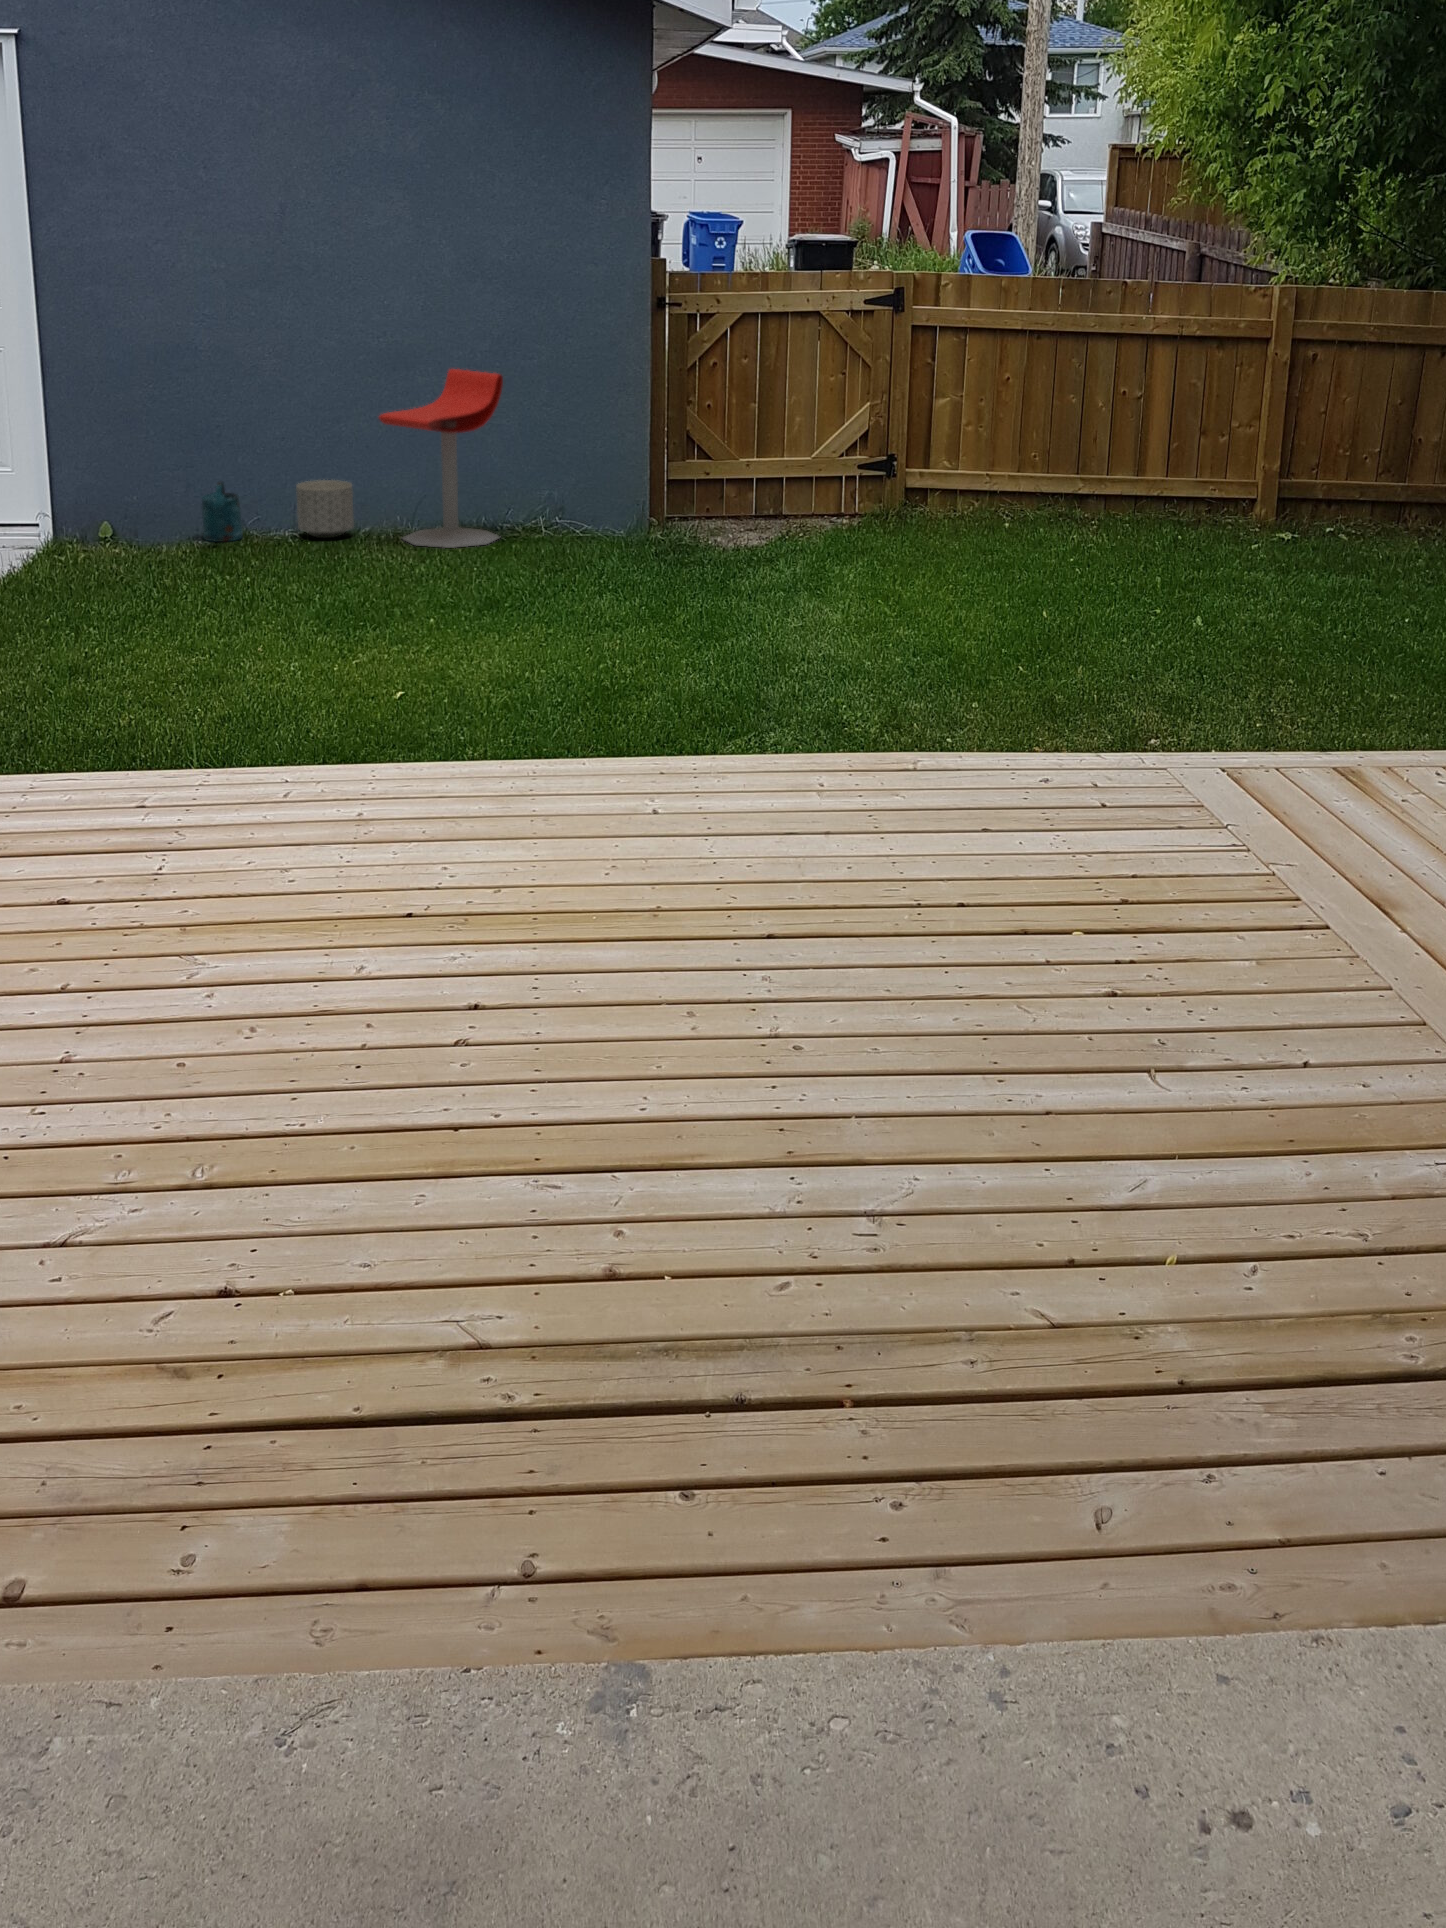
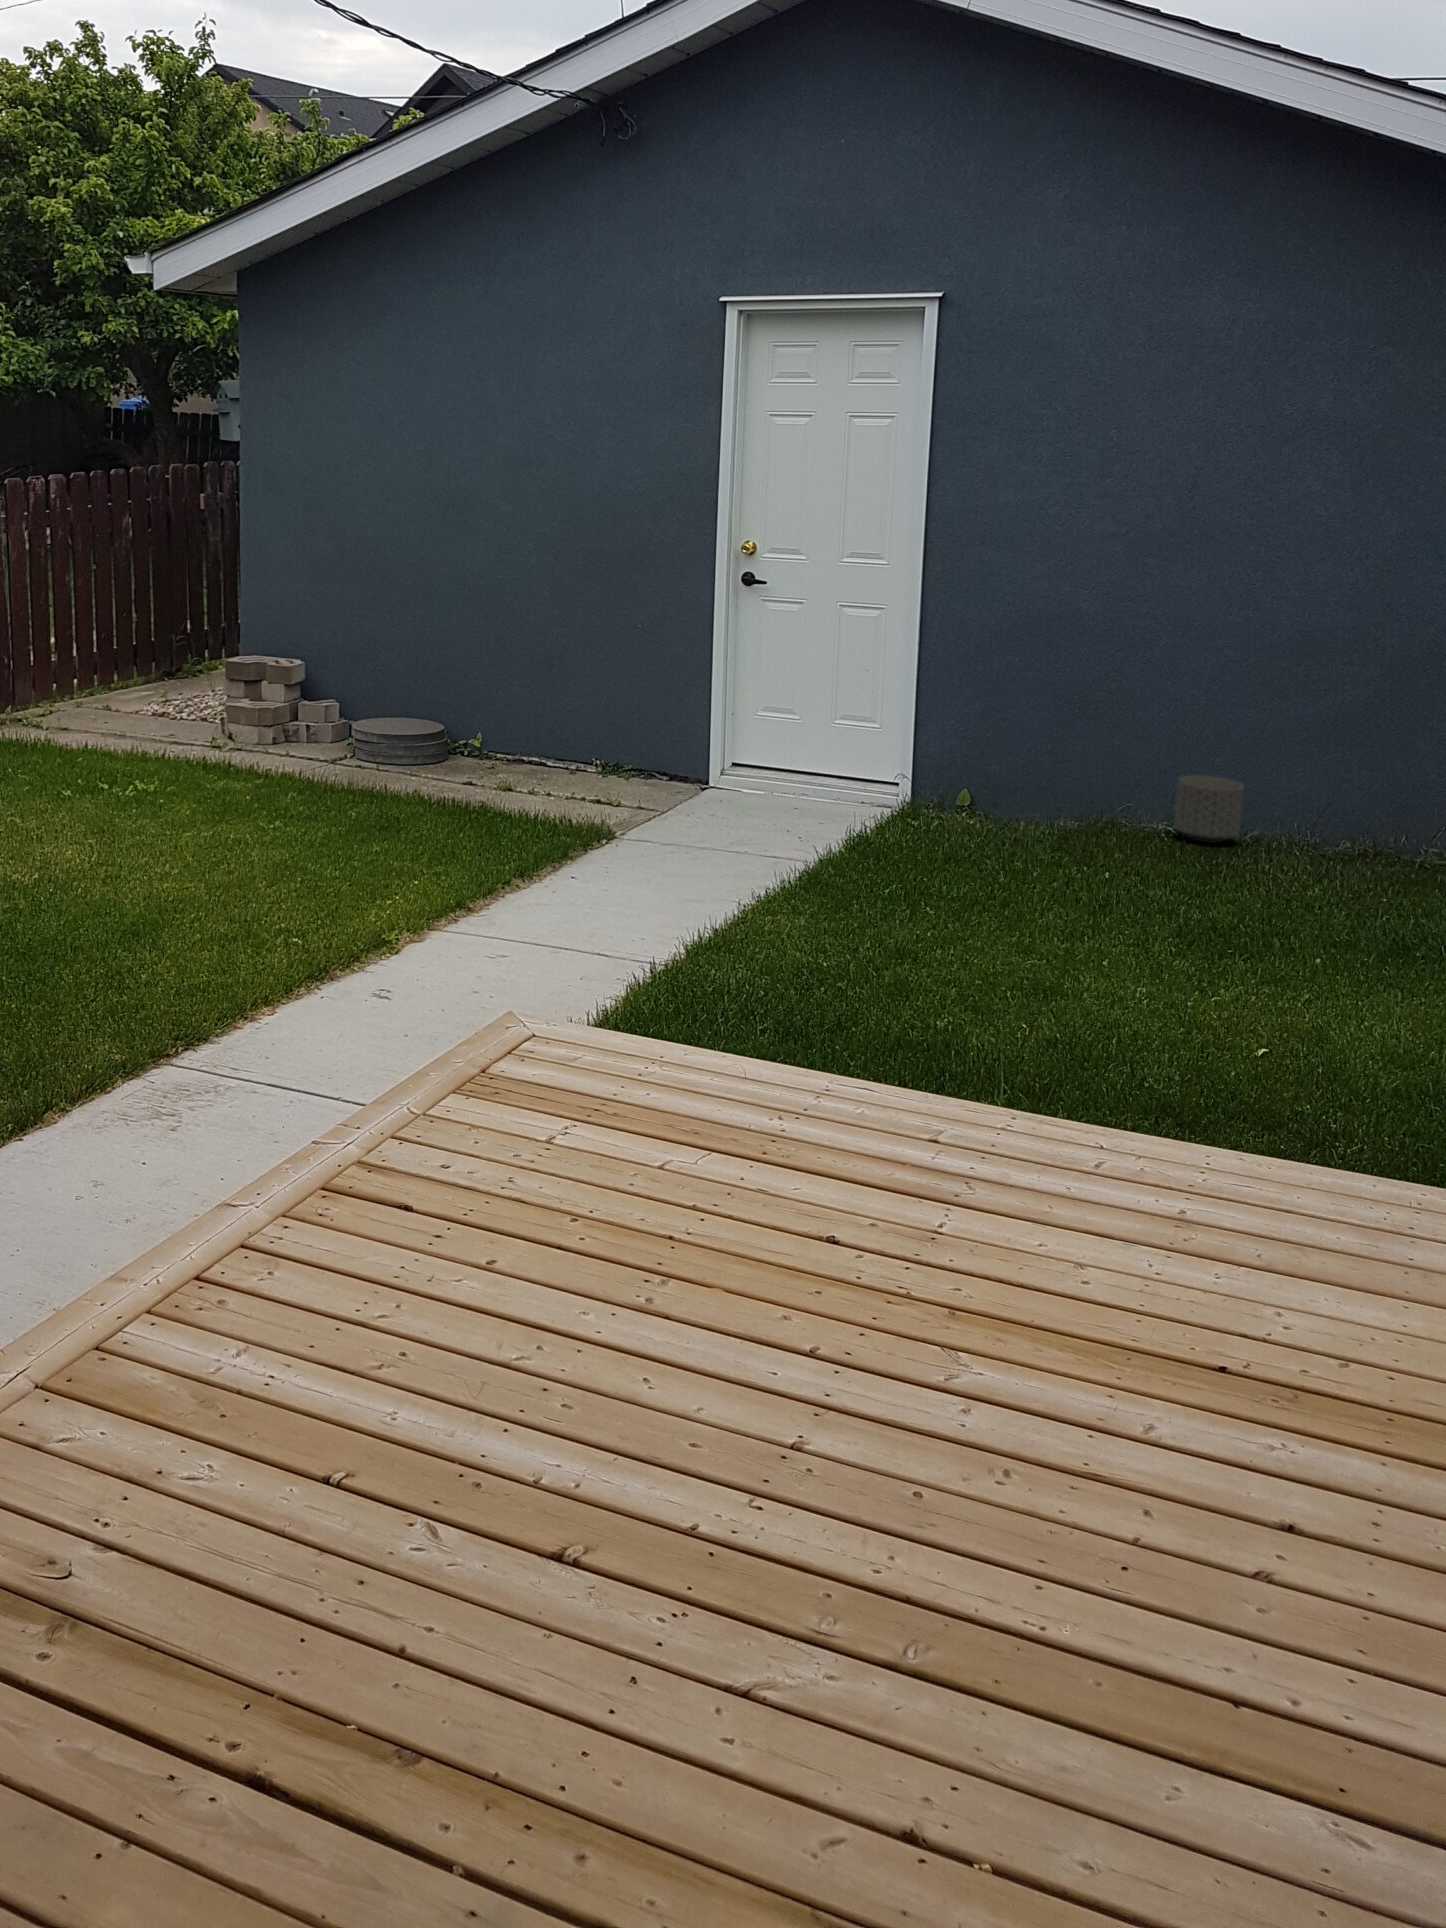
stool: present [379,369,503,548] -> none [1285,669,1446,880]
watering can: present [202,482,243,542] -> none [1067,763,1114,830]

